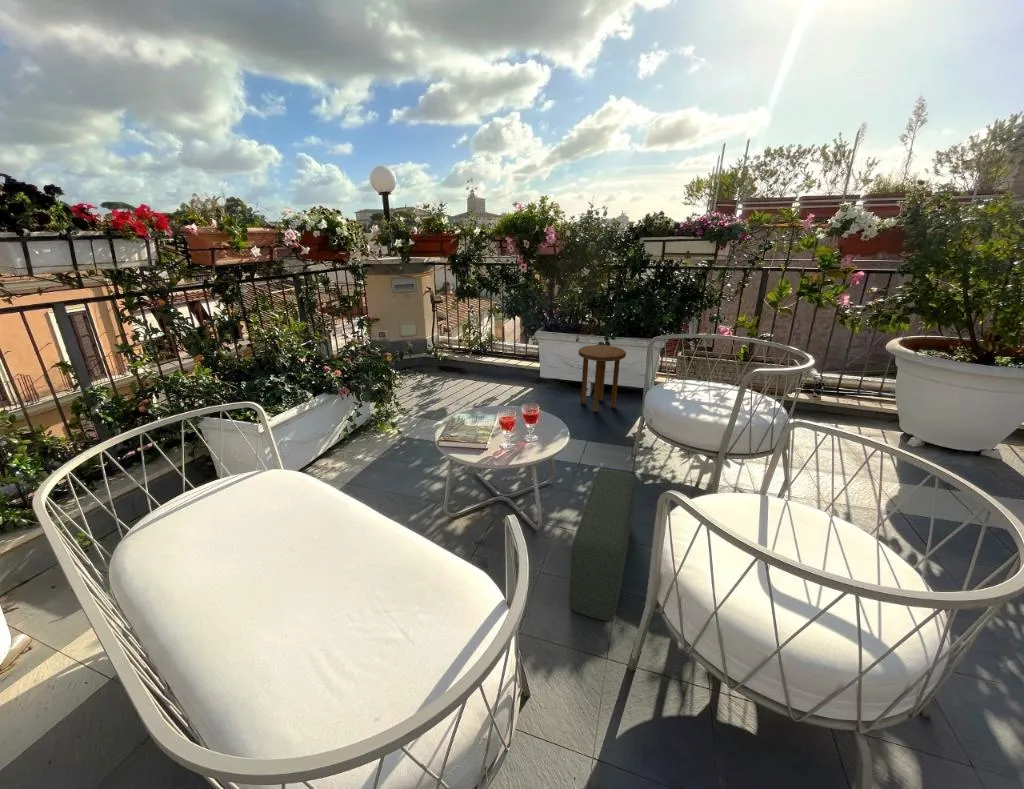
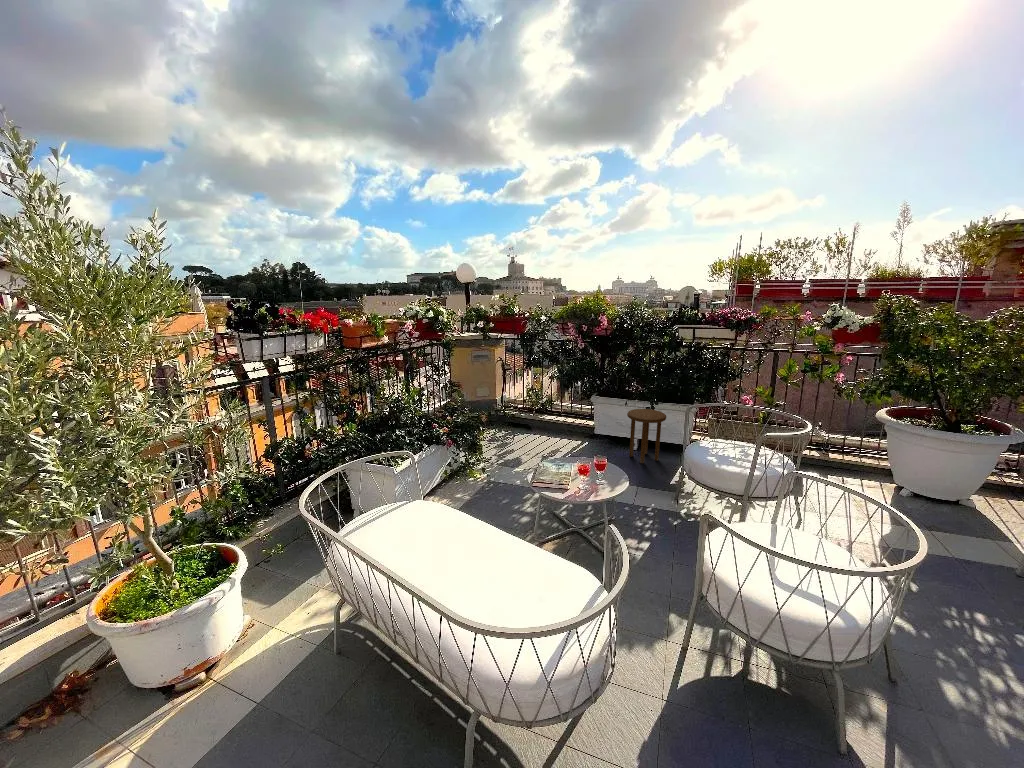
pouf: present [569,469,636,621] -> none [642,505,683,606]

